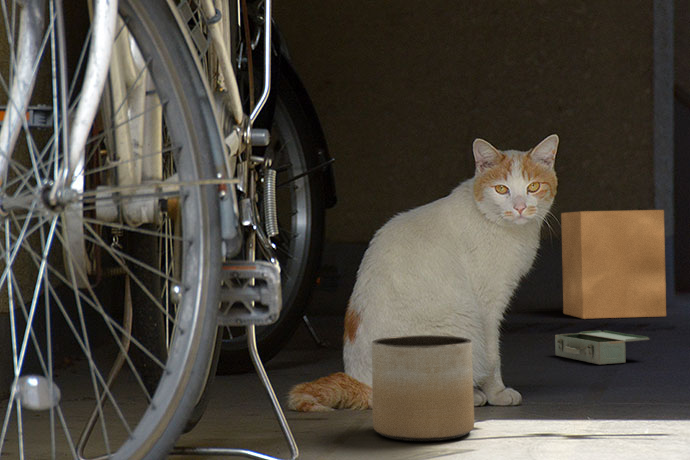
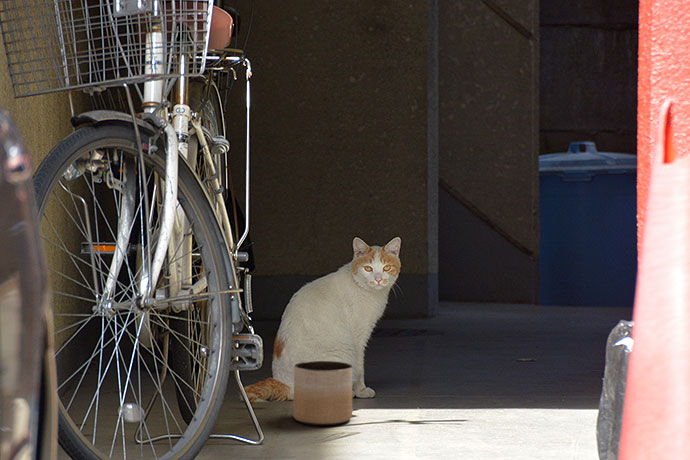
cardboard box: present [561,210,666,319] -> none [397,267,460,335]
toolbox: present [555,330,649,364] -> none [394,349,450,371]

